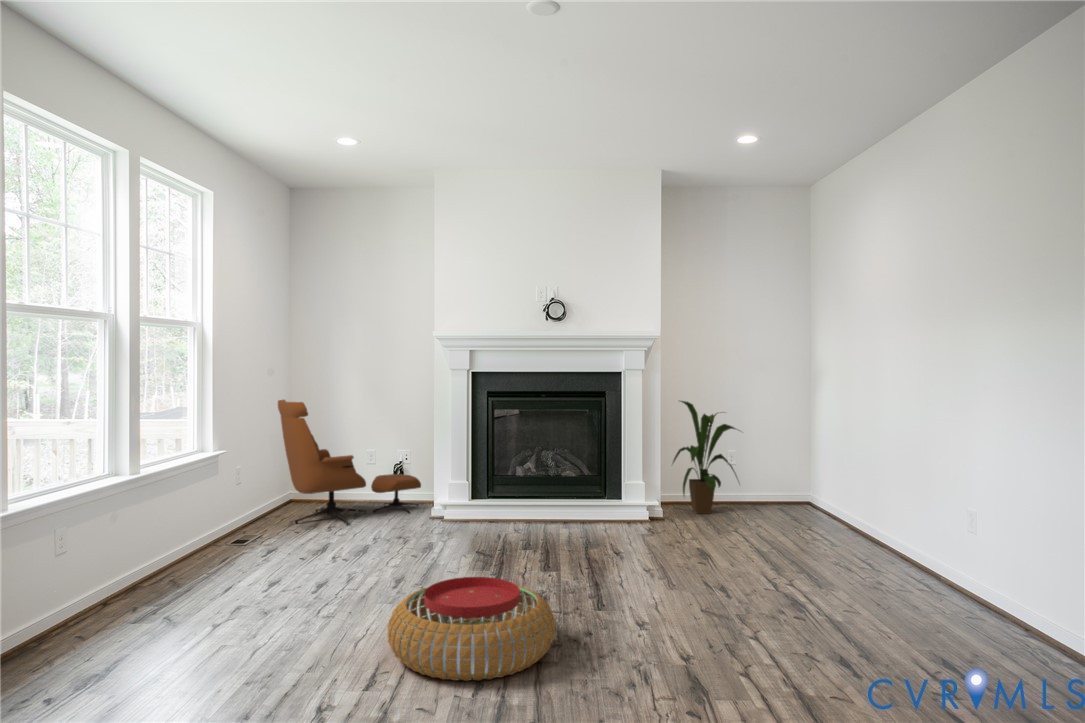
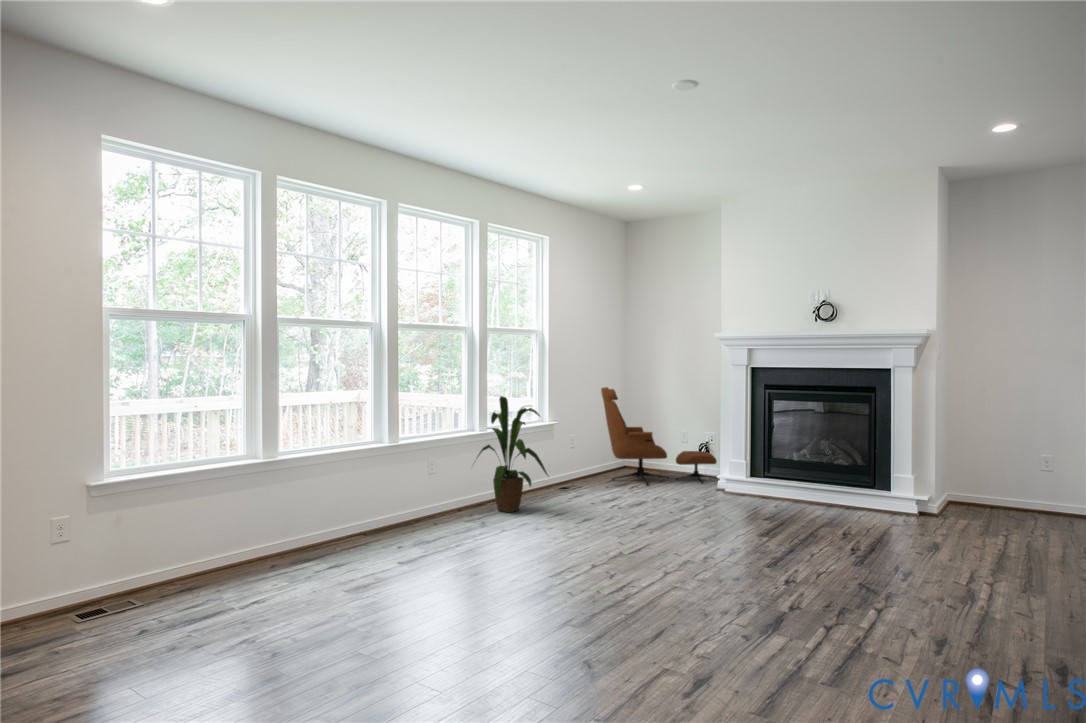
house plant: present [673,401,737,514] -> present [477,396,548,513]
pouf: present [387,577,555,681] -> none [575,520,702,591]

